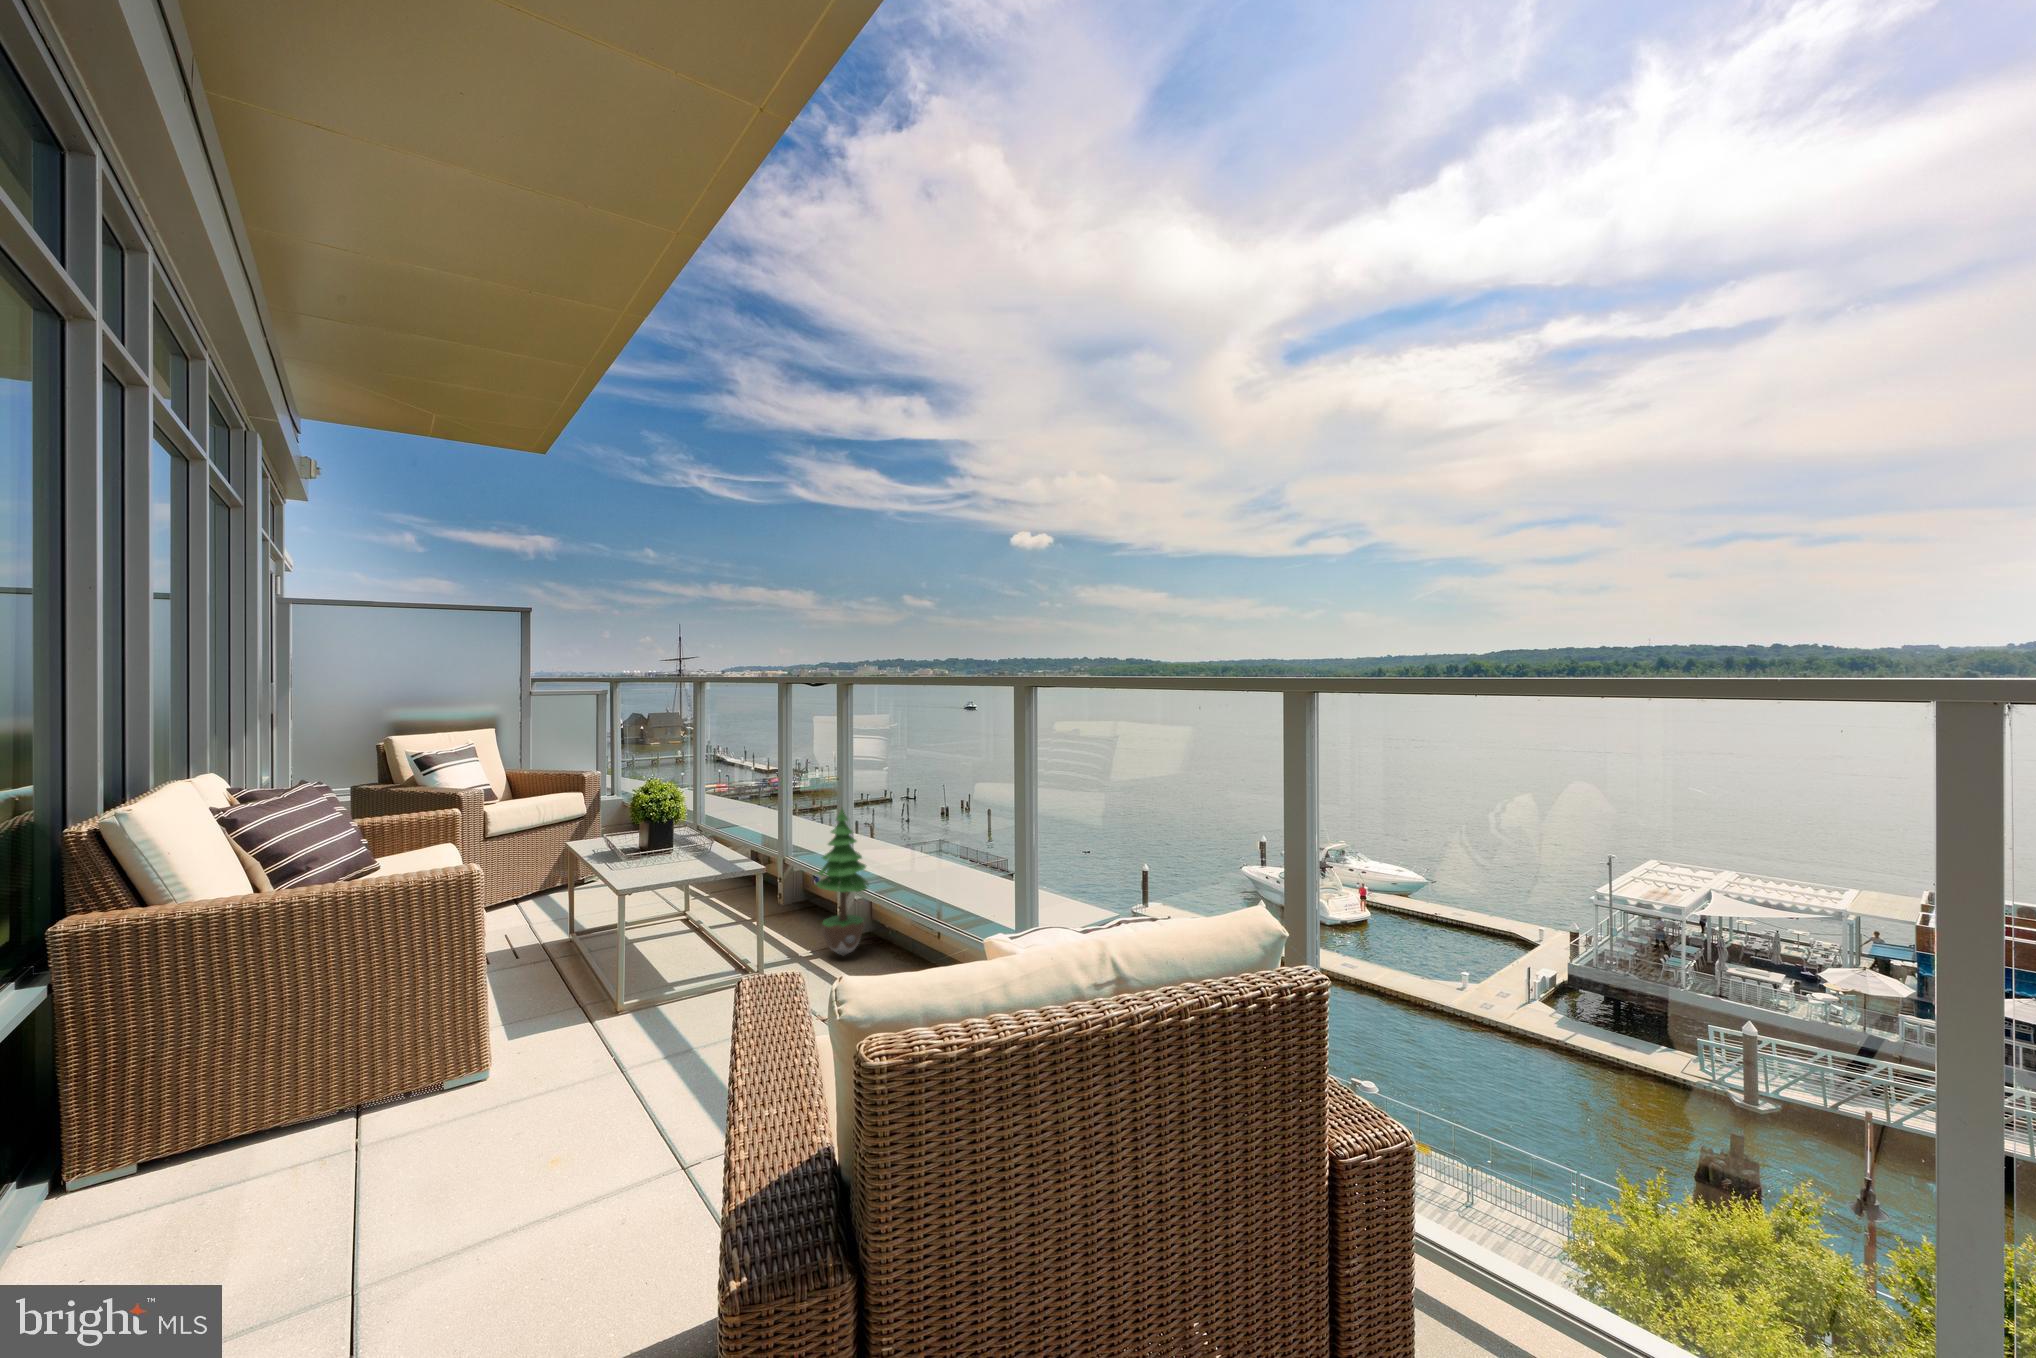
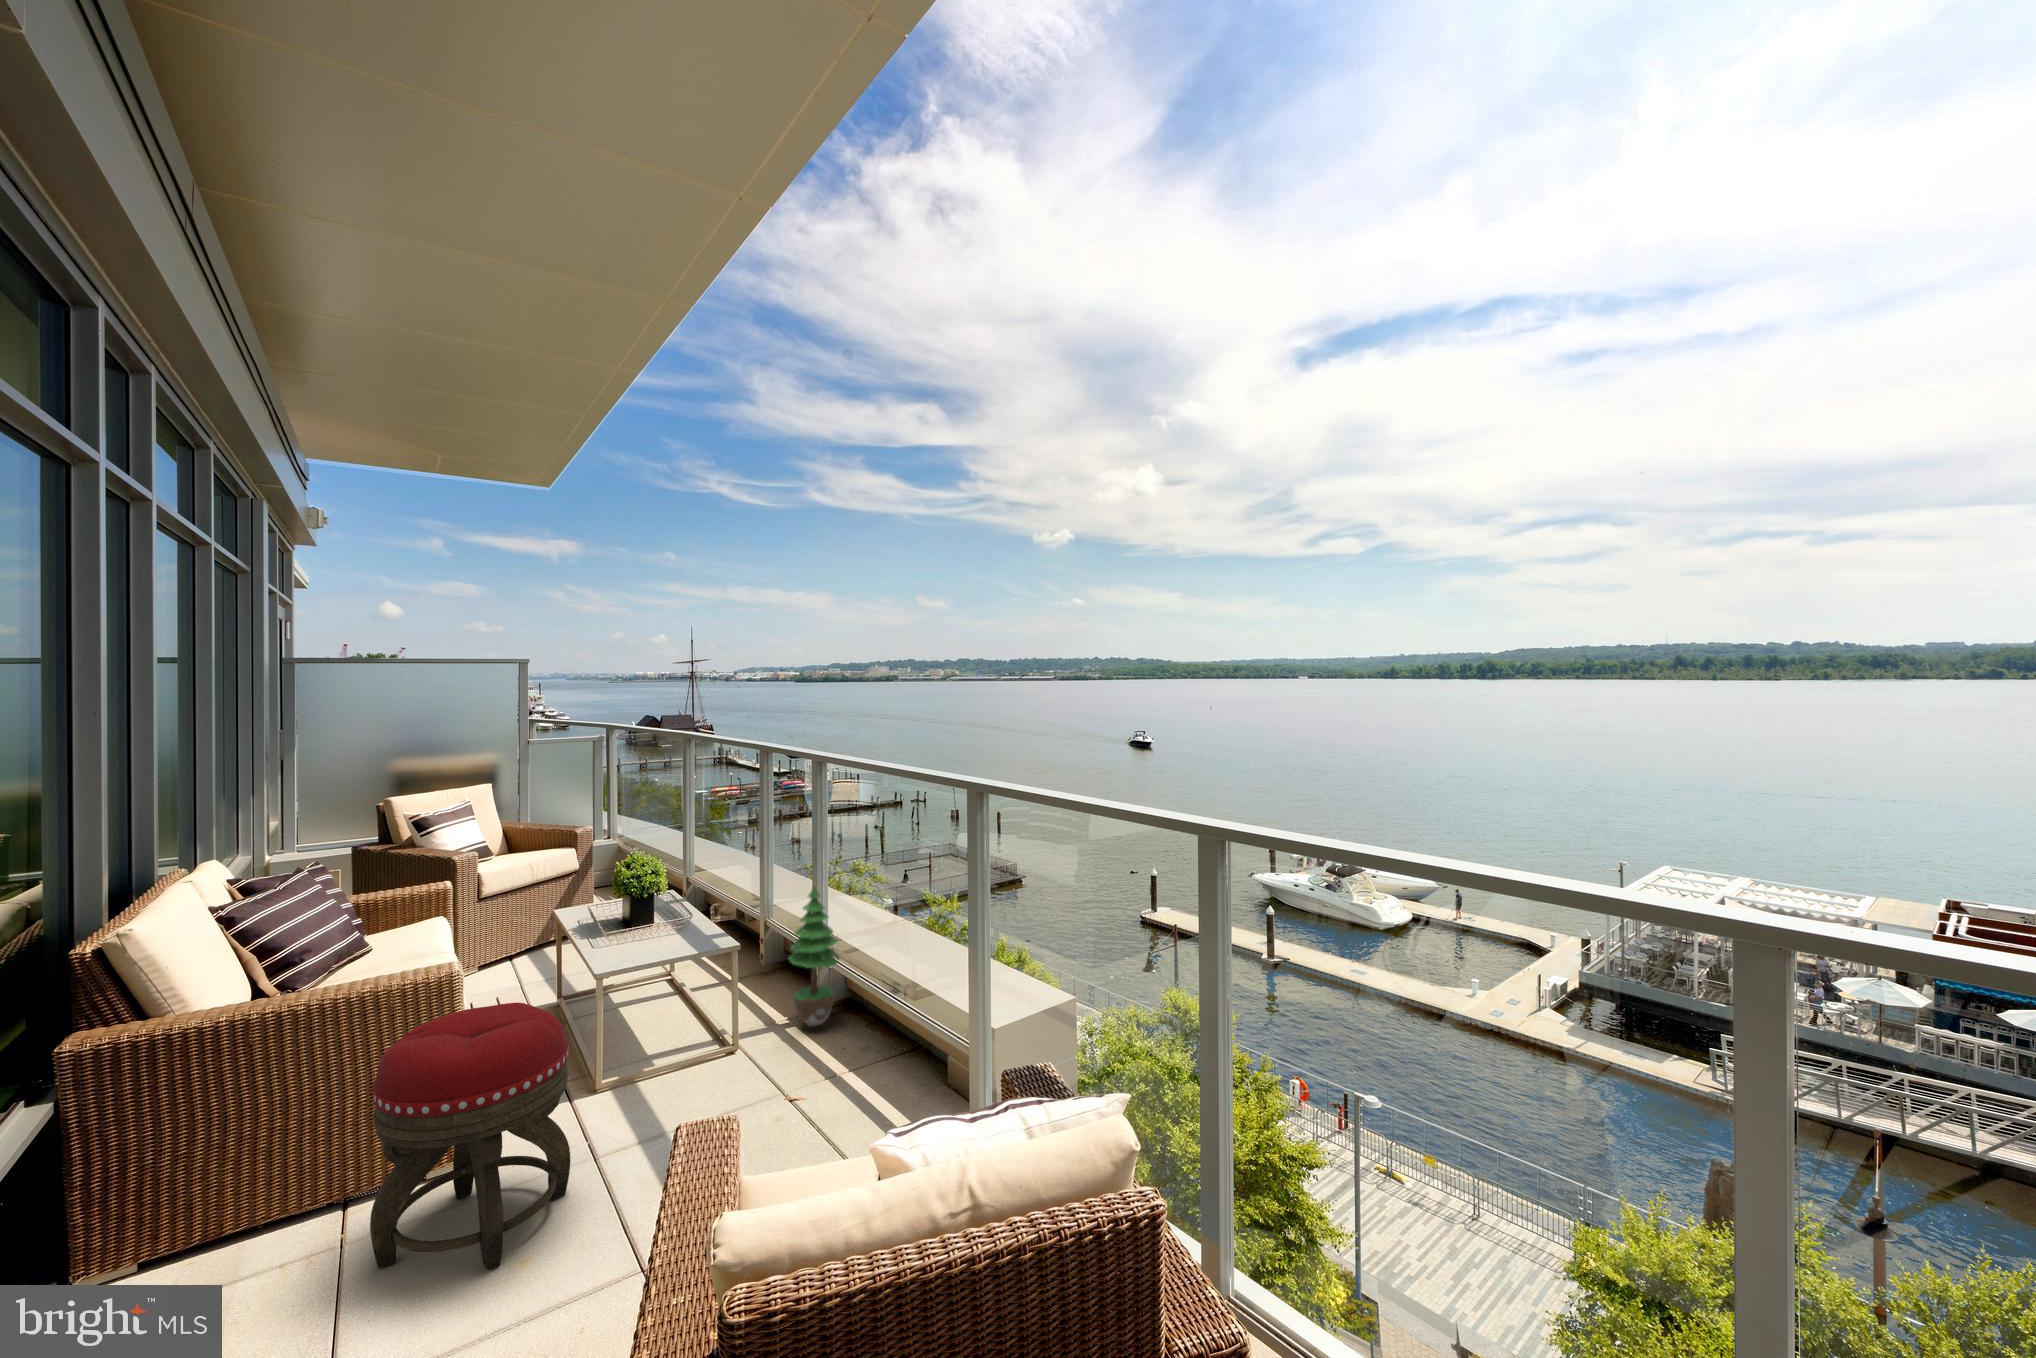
footstool: none [390,898,602,1169] -> present [370,1003,570,1270]

